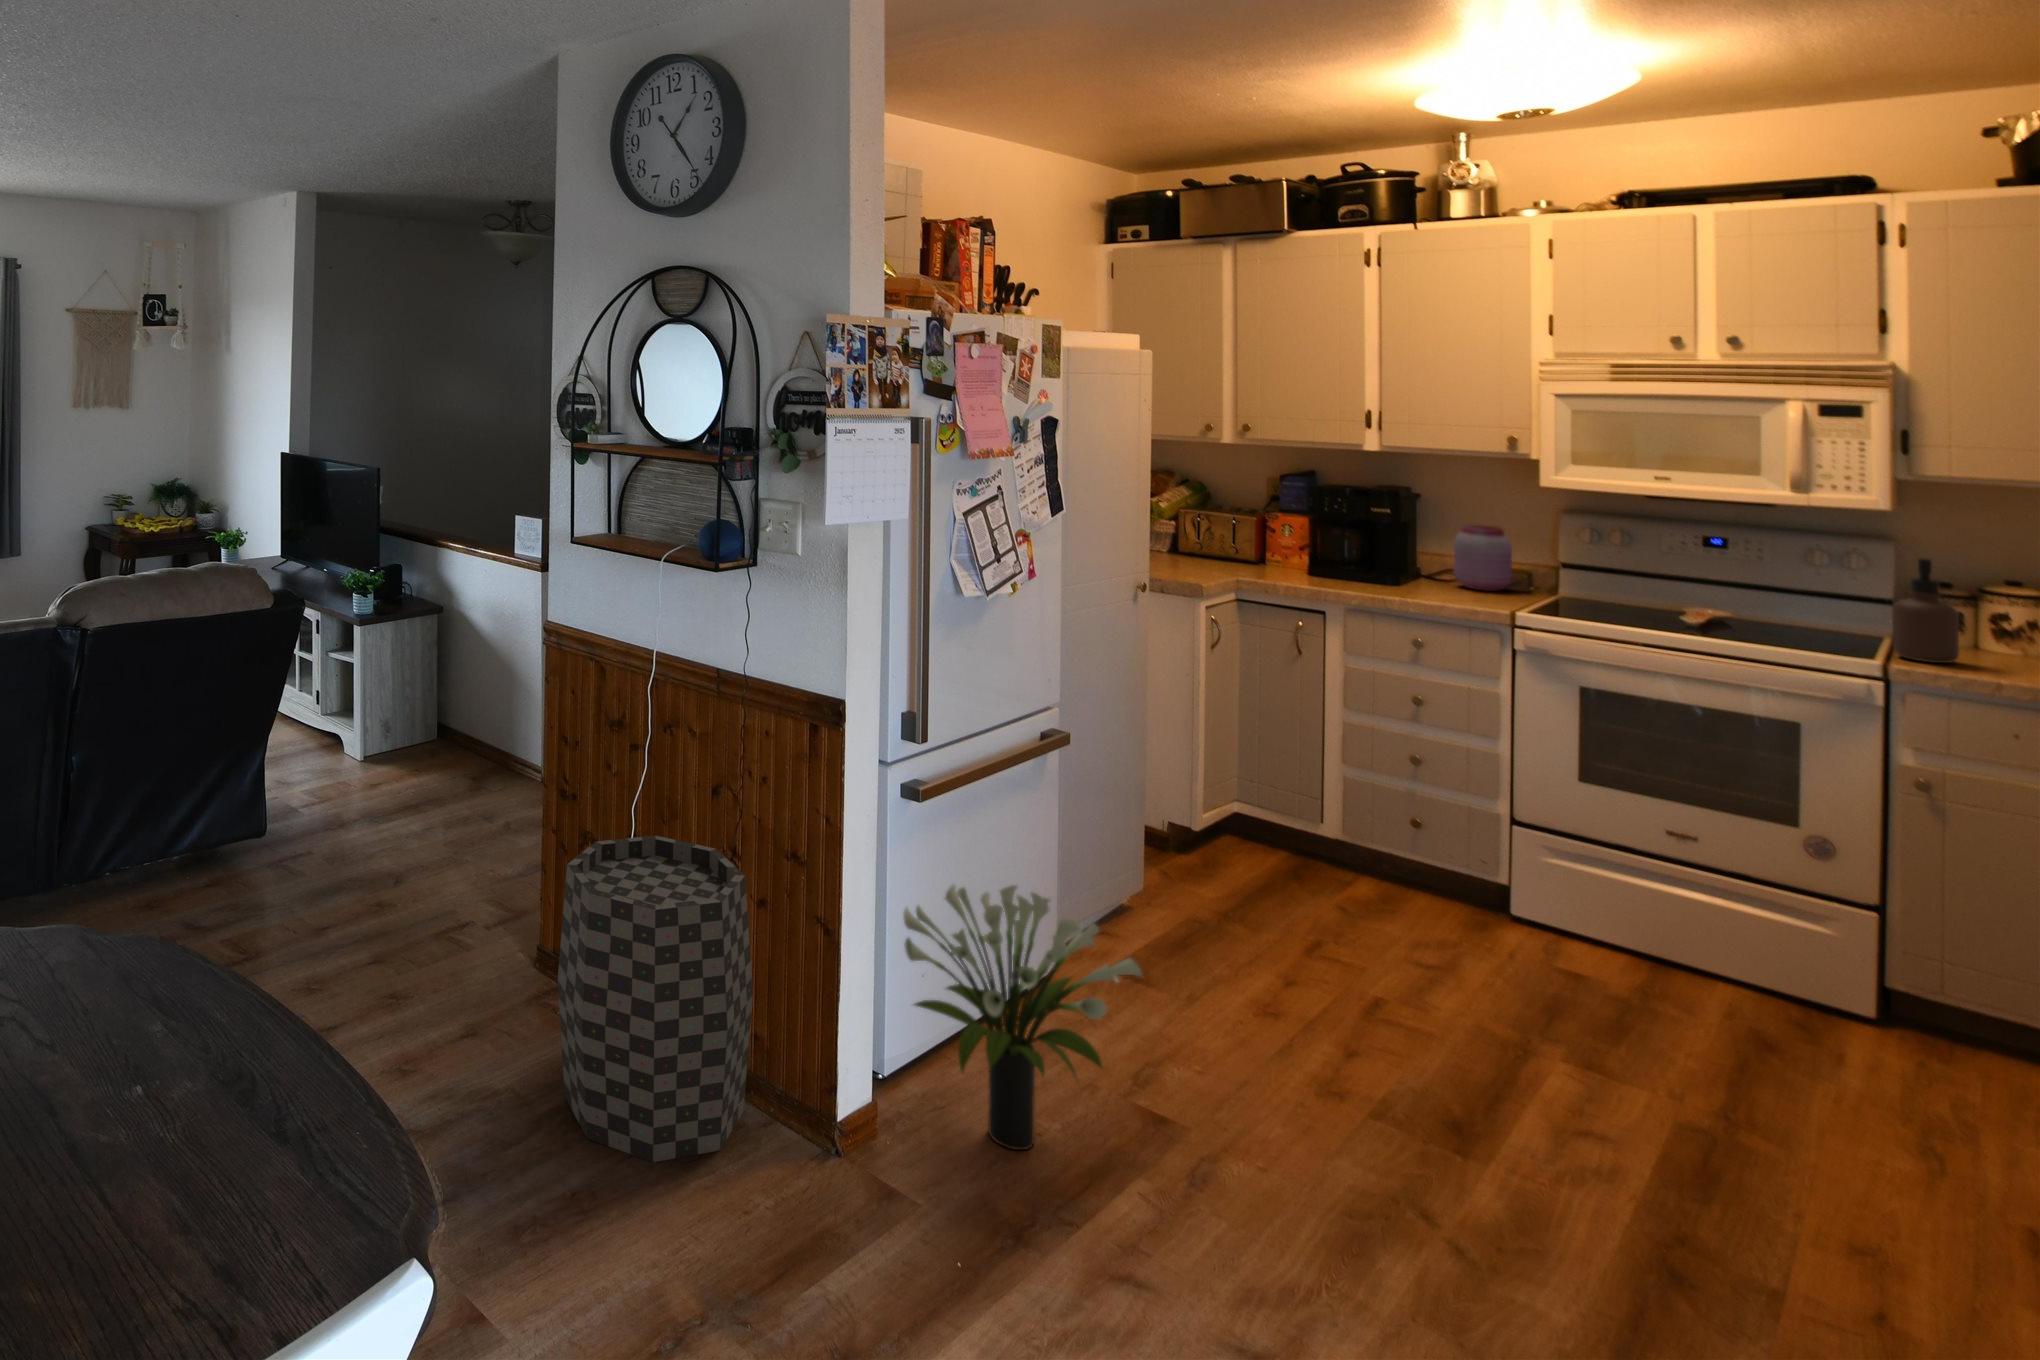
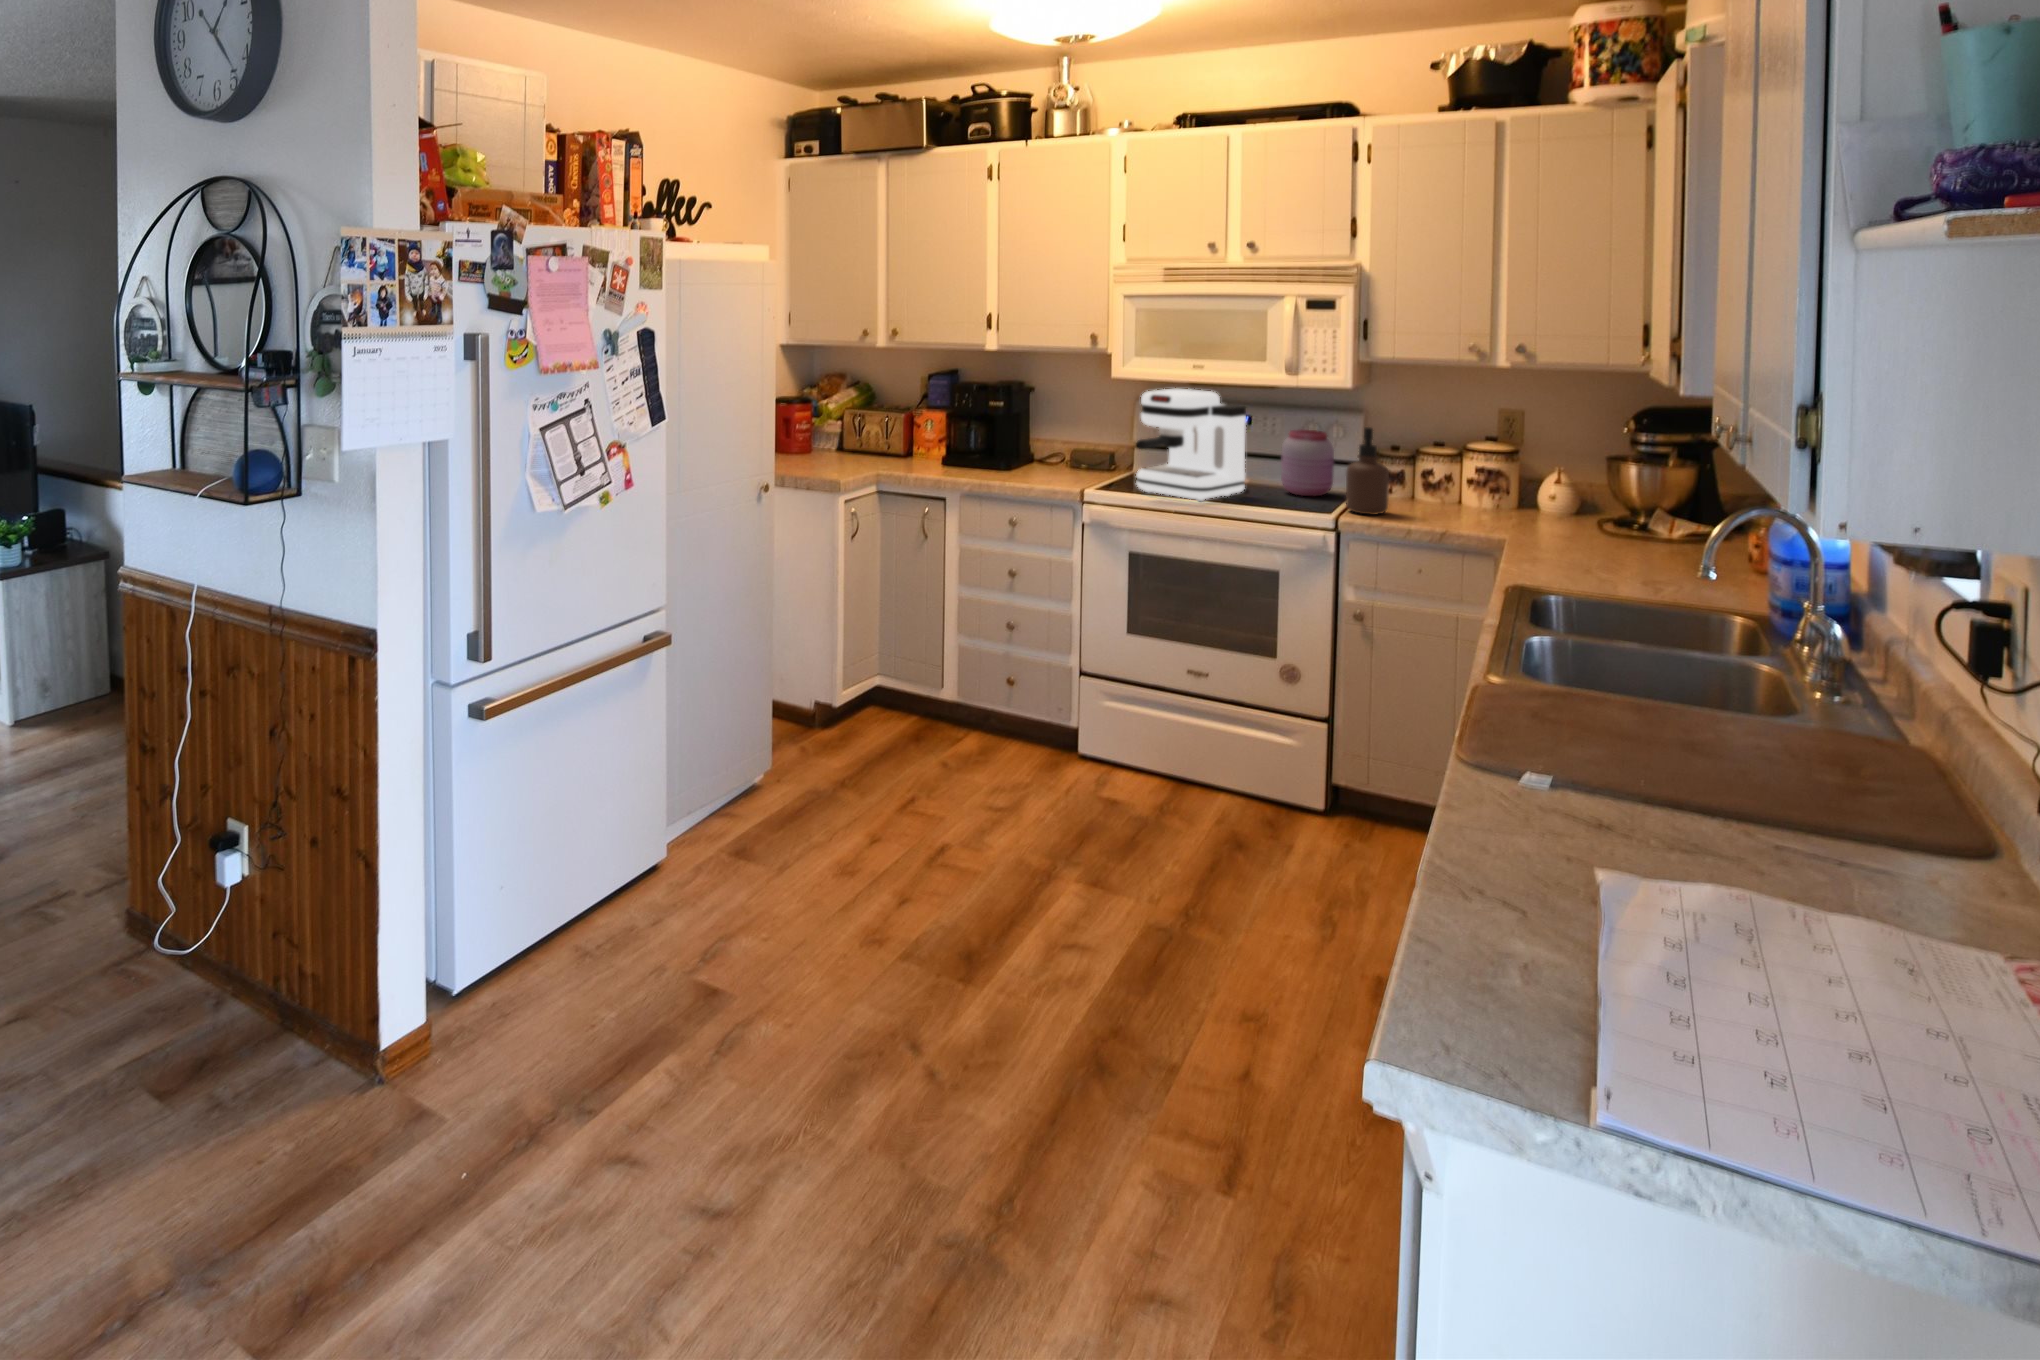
coffee maker: none [1579,503,1734,633] -> present [1136,389,1246,501]
jar: present [1454,525,1512,591] -> present [1281,430,1334,496]
trash can: present [558,835,753,1162] -> none [58,802,285,1171]
potted plant: present [904,885,1142,1150] -> none [439,808,674,1077]

